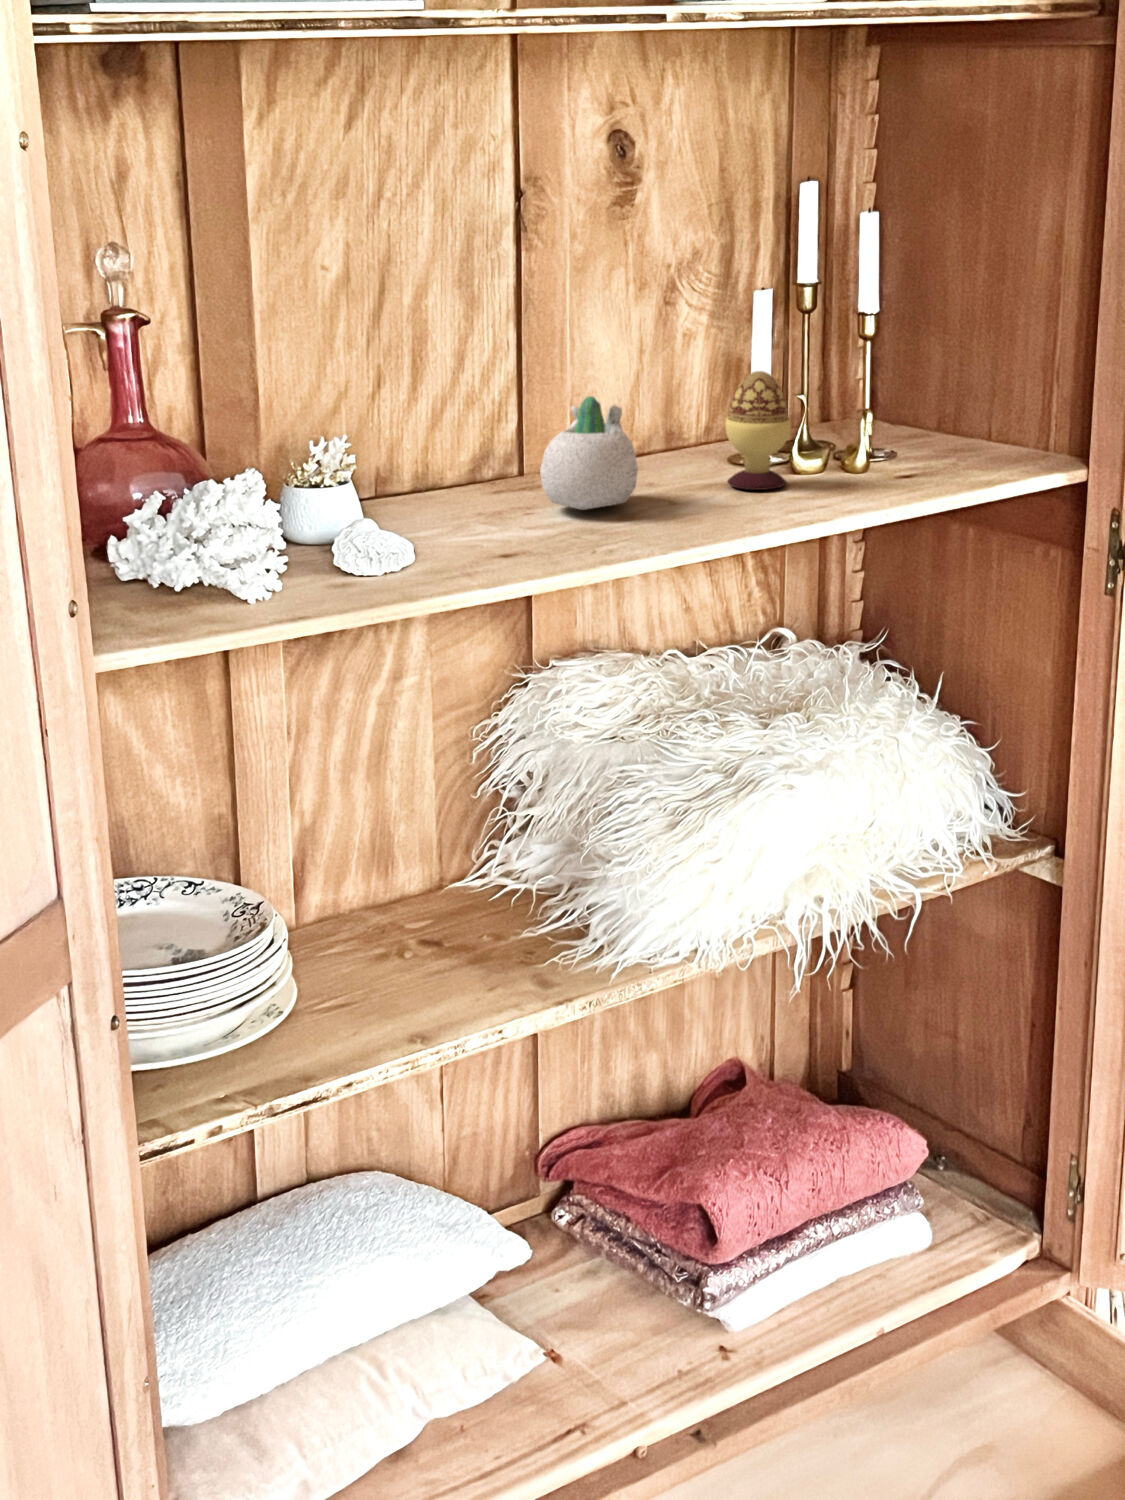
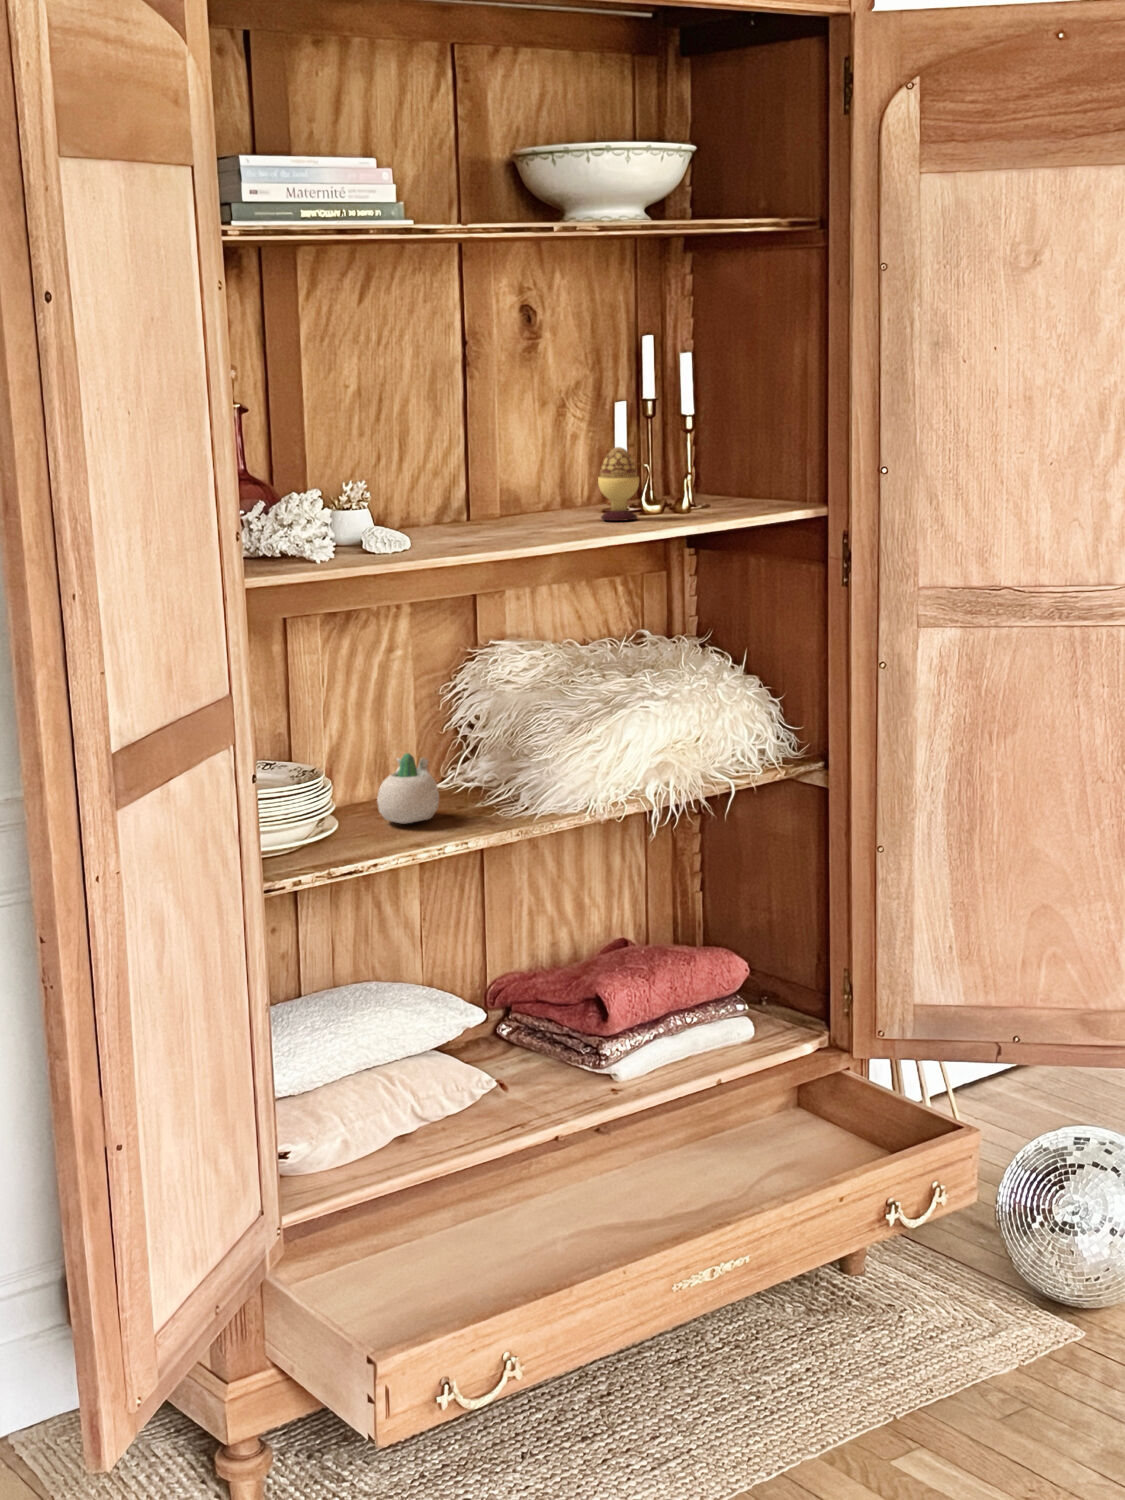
succulent planter: present [540,396,638,510] -> present [377,753,439,824]

